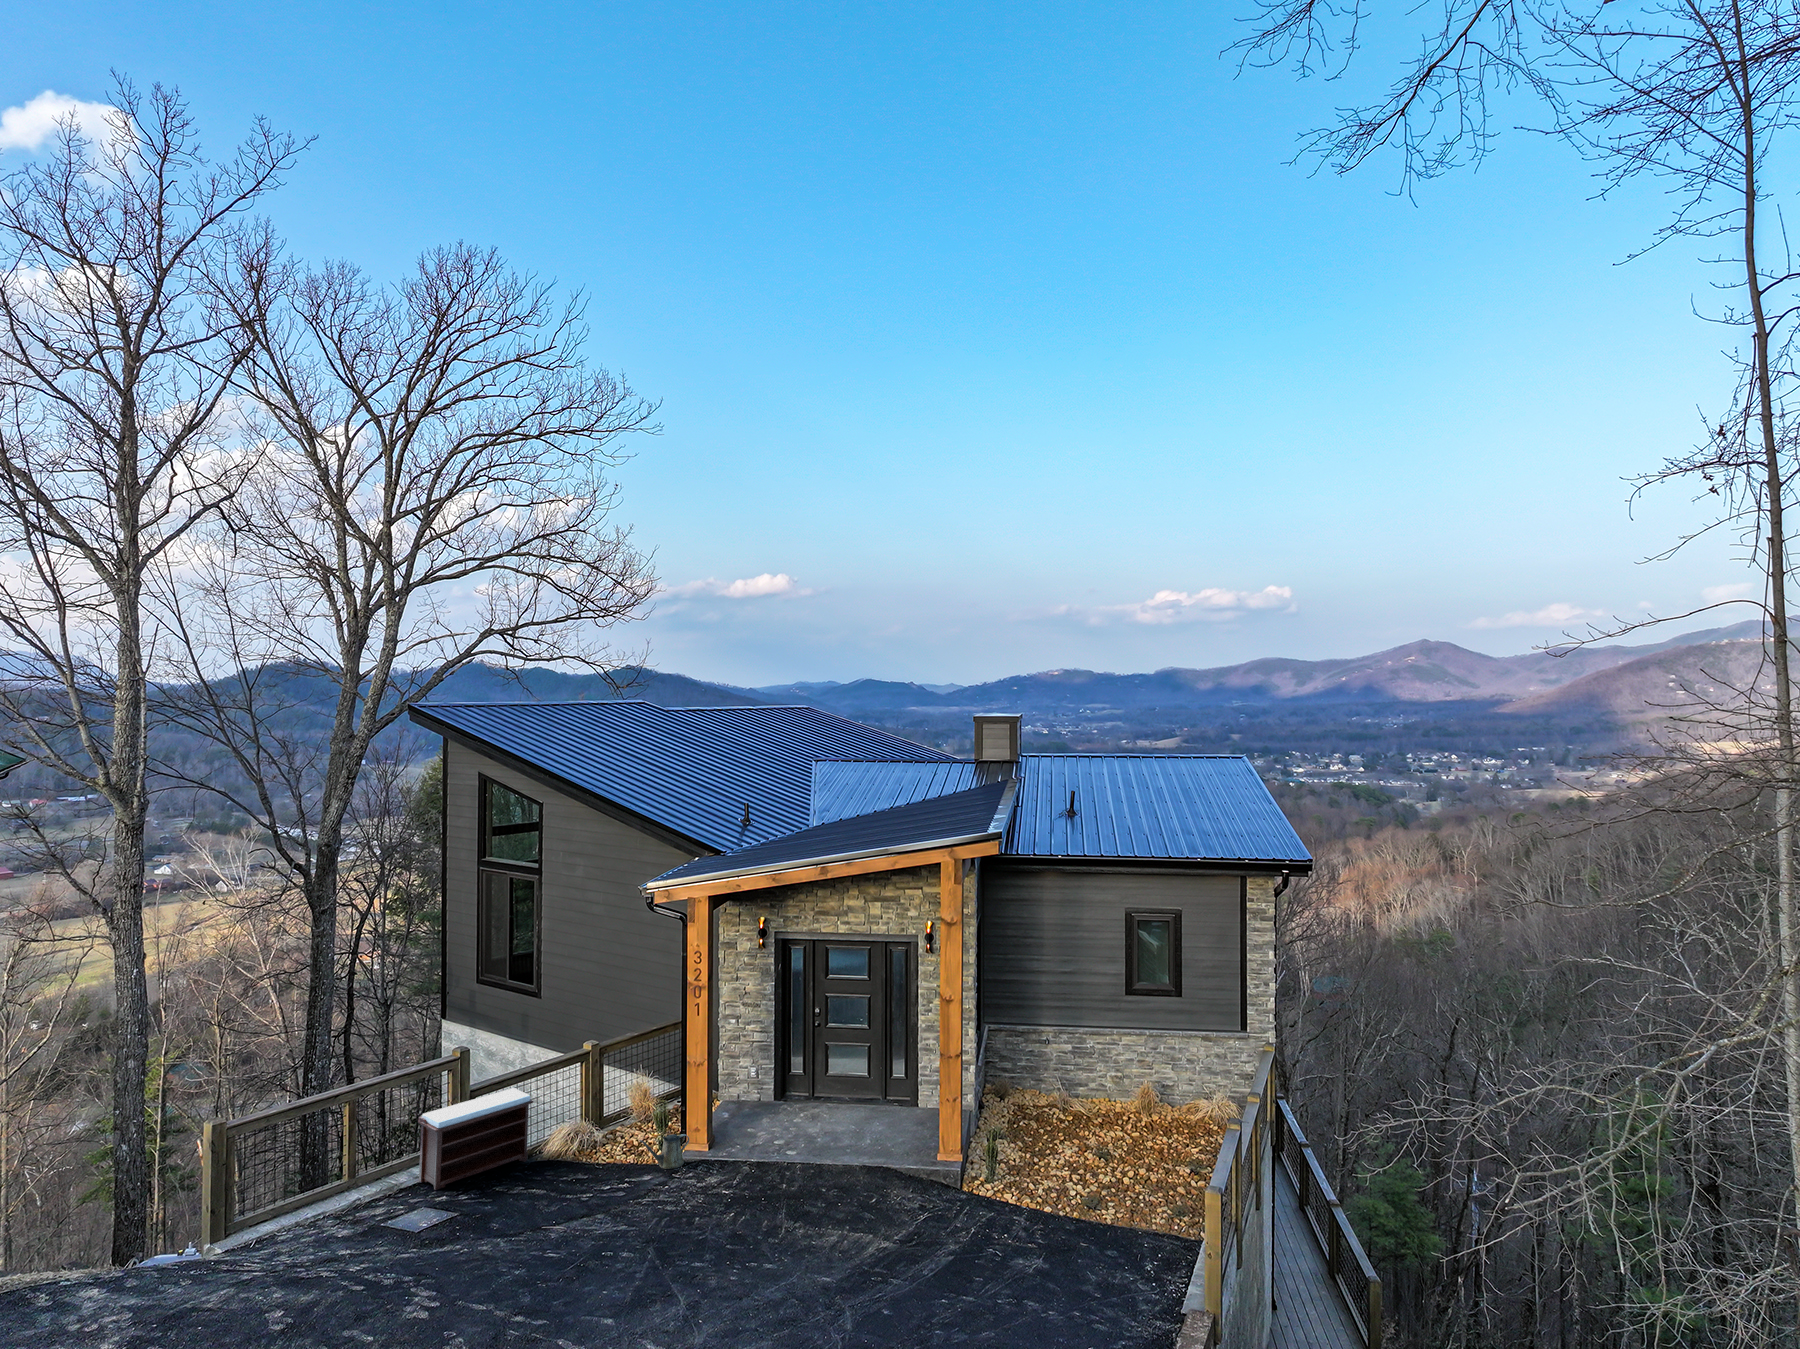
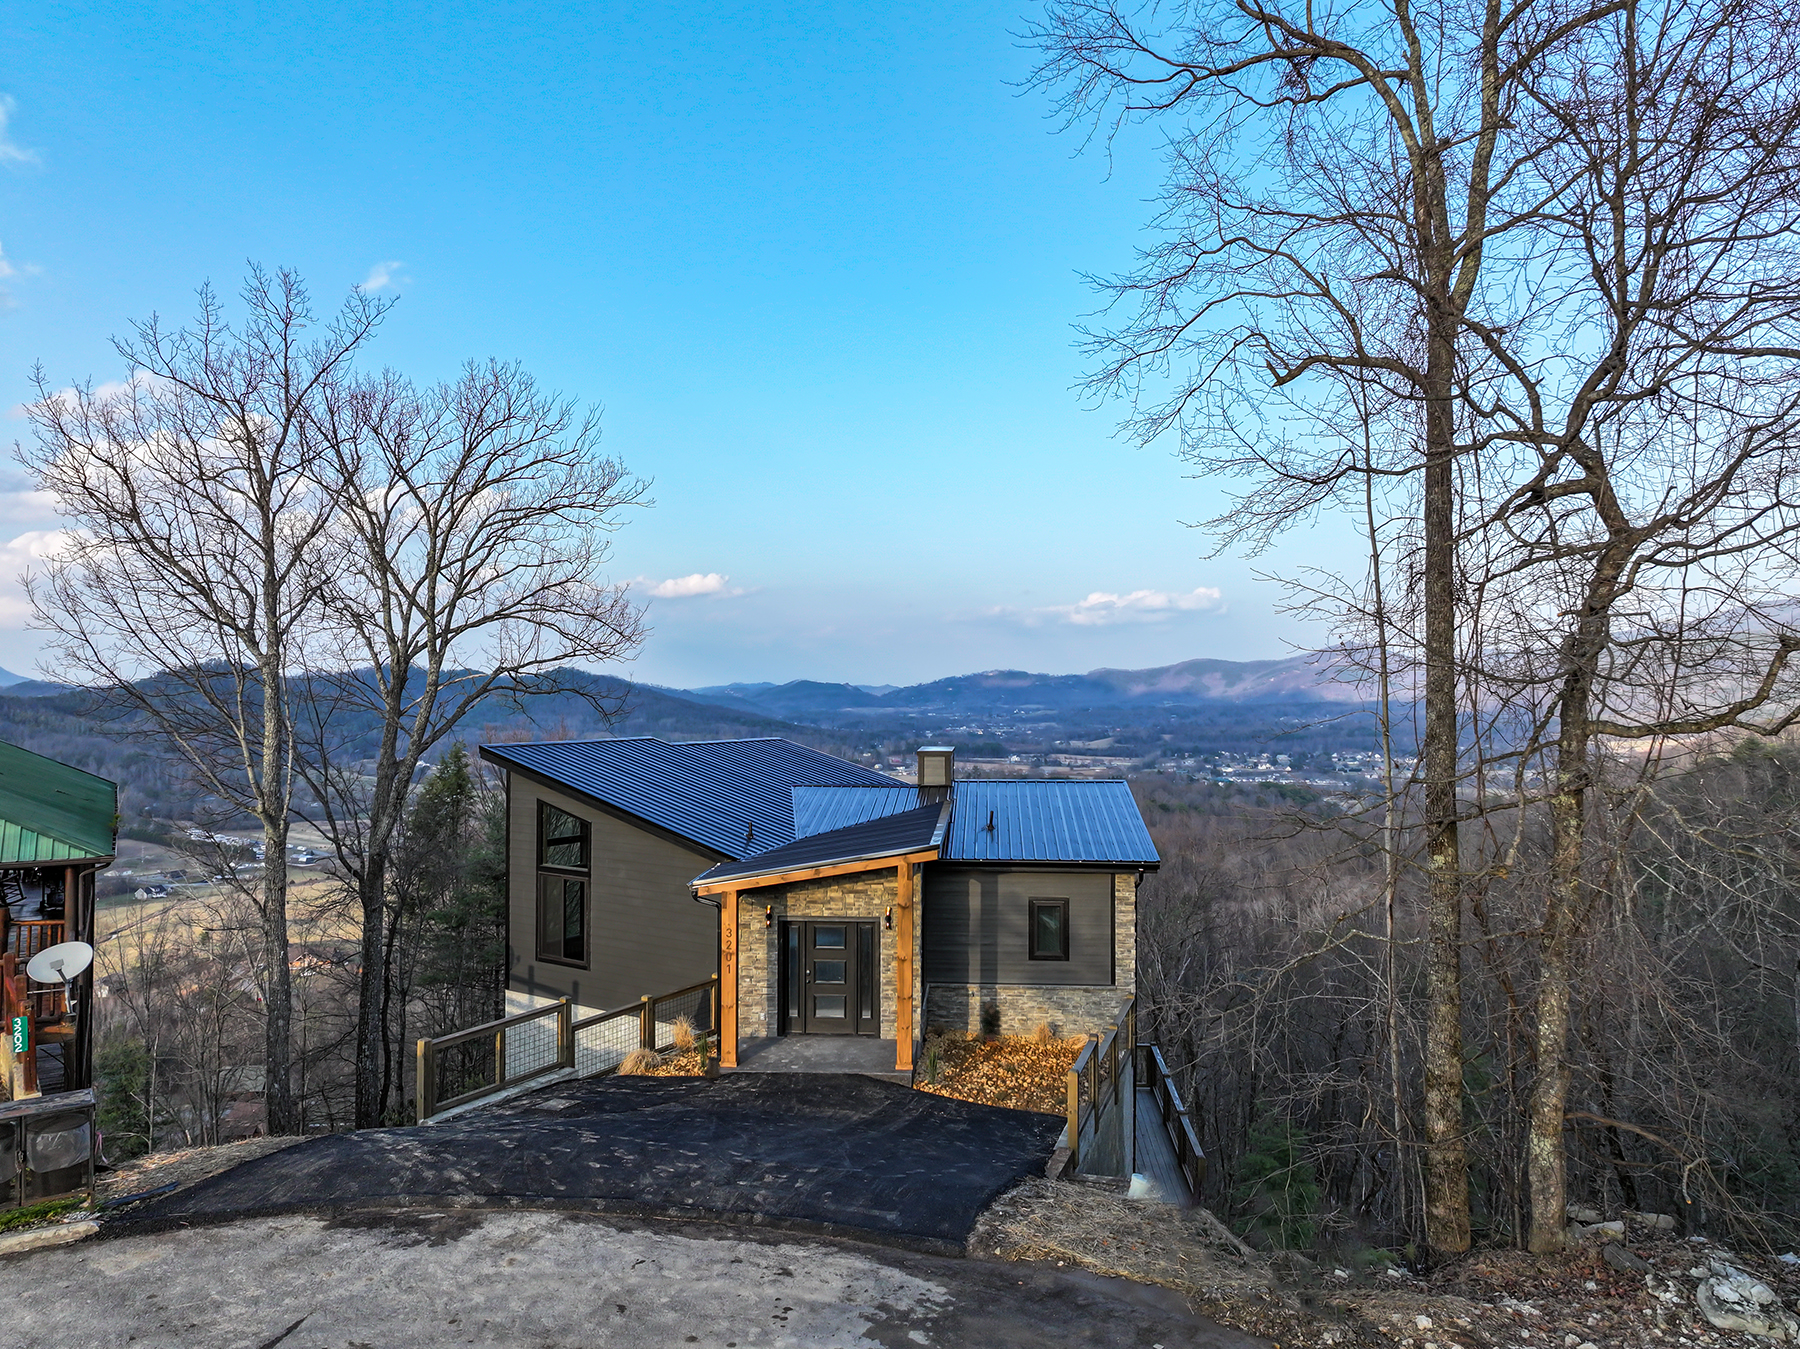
decorative plant: none [1052,1051,1090,1107] -> present [981,1002,1001,1041]
bench: present [418,1088,533,1190] -> none [537,1028,613,1097]

